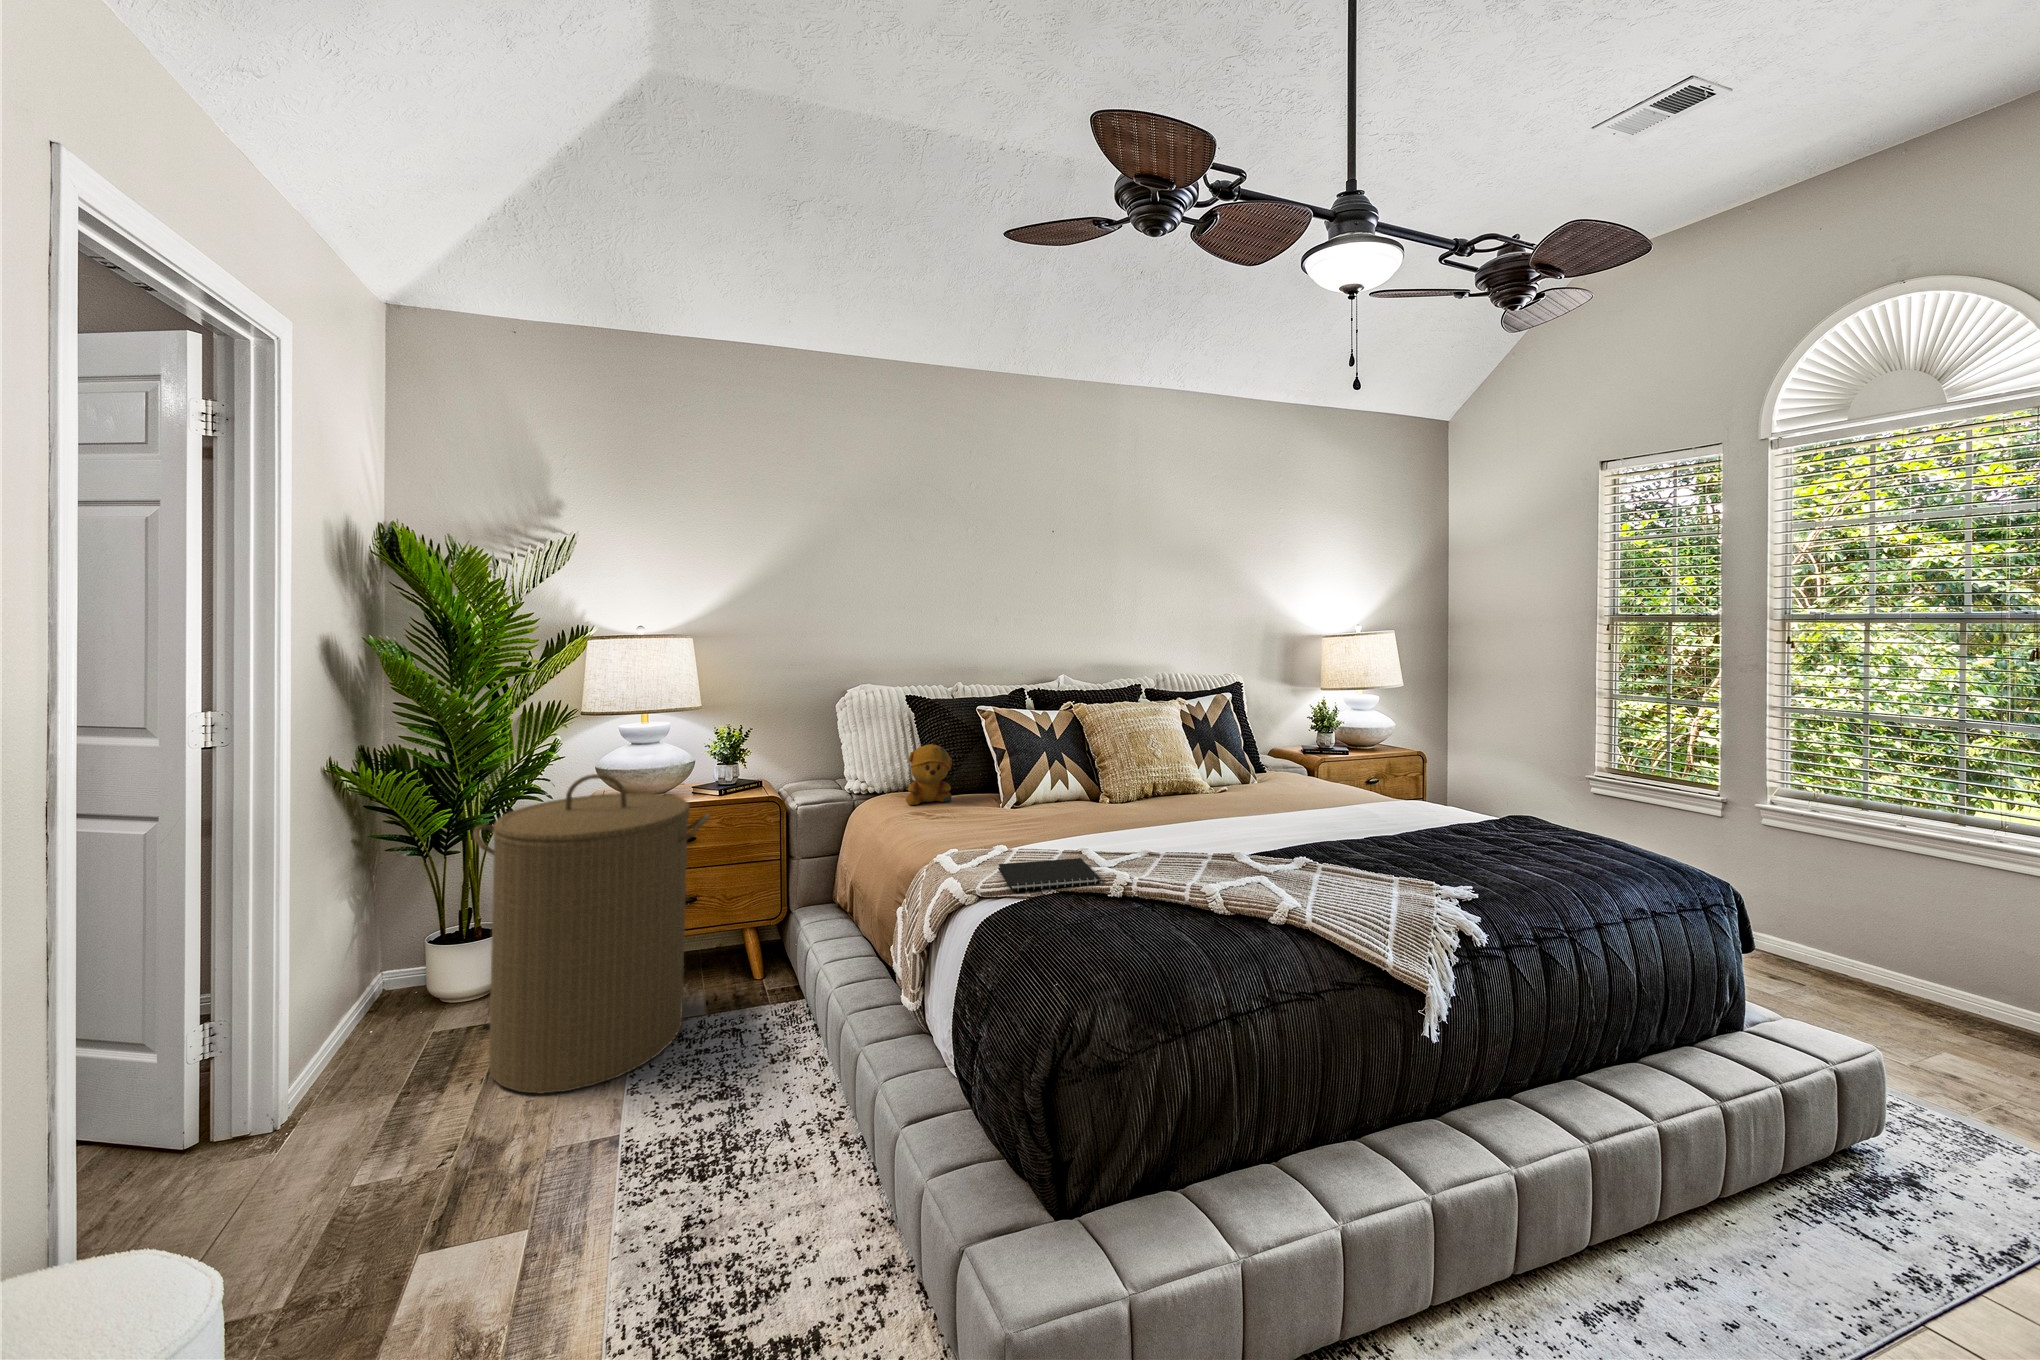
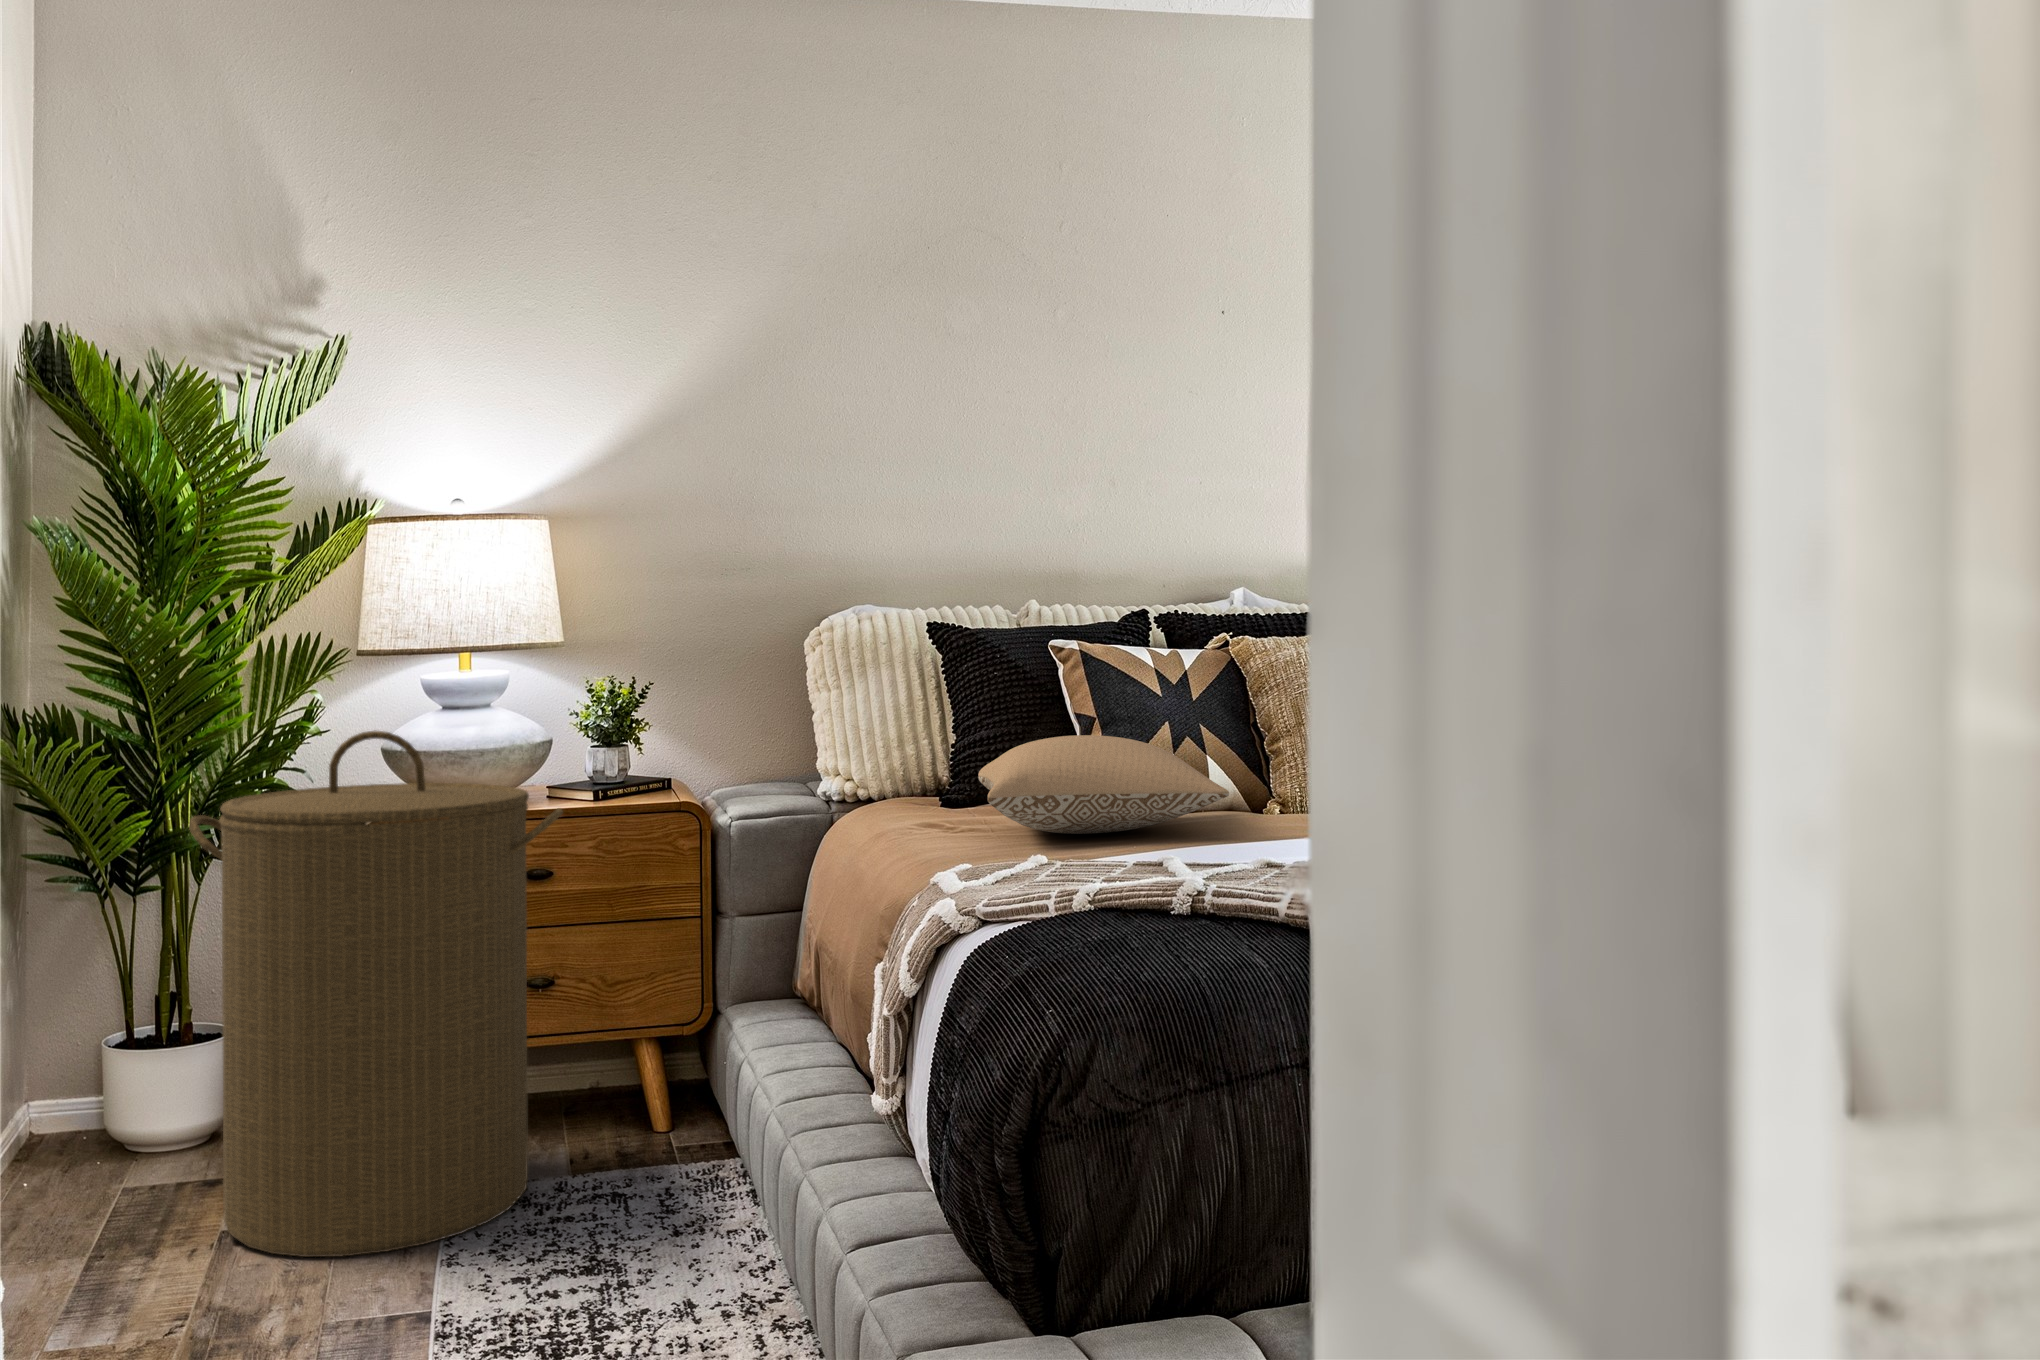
stuffed bear: present [906,739,952,805] -> none [911,690,998,813]
pillow: none [946,778,1085,835] -> present [978,735,1229,834]
notebook: present [998,858,1100,891] -> none [1054,848,1238,880]

